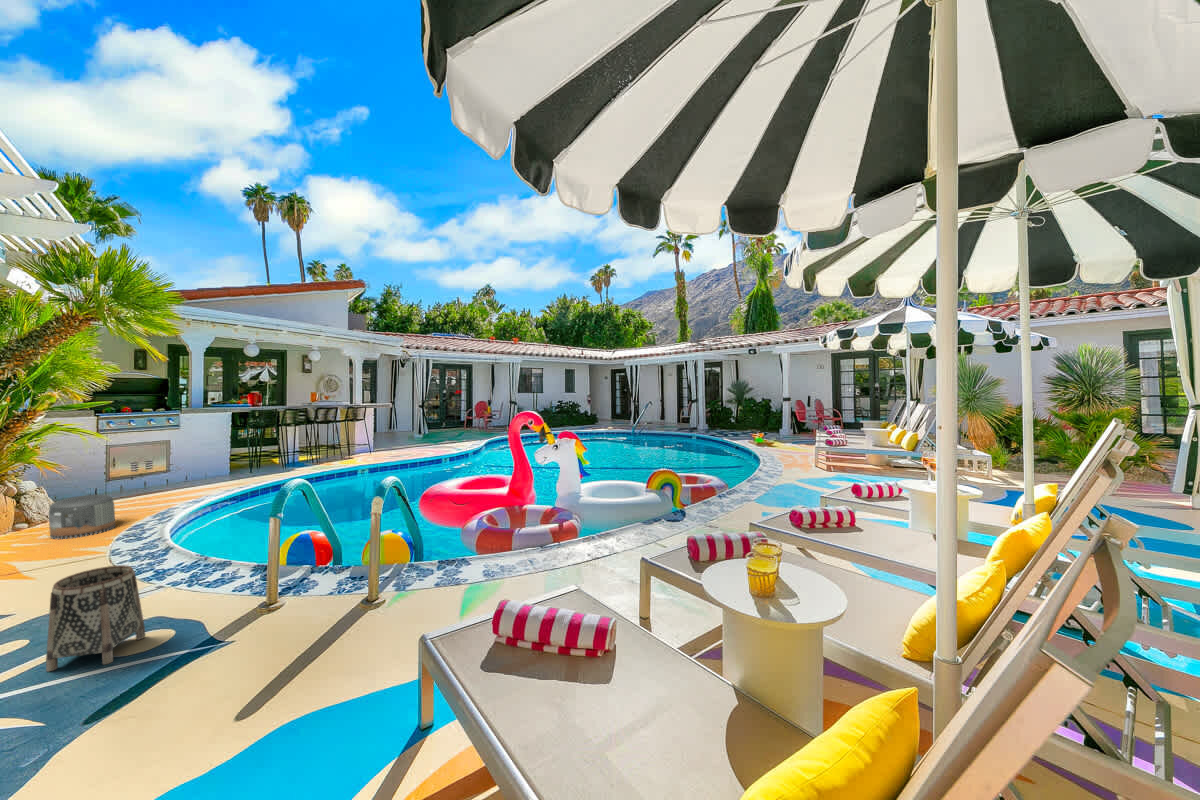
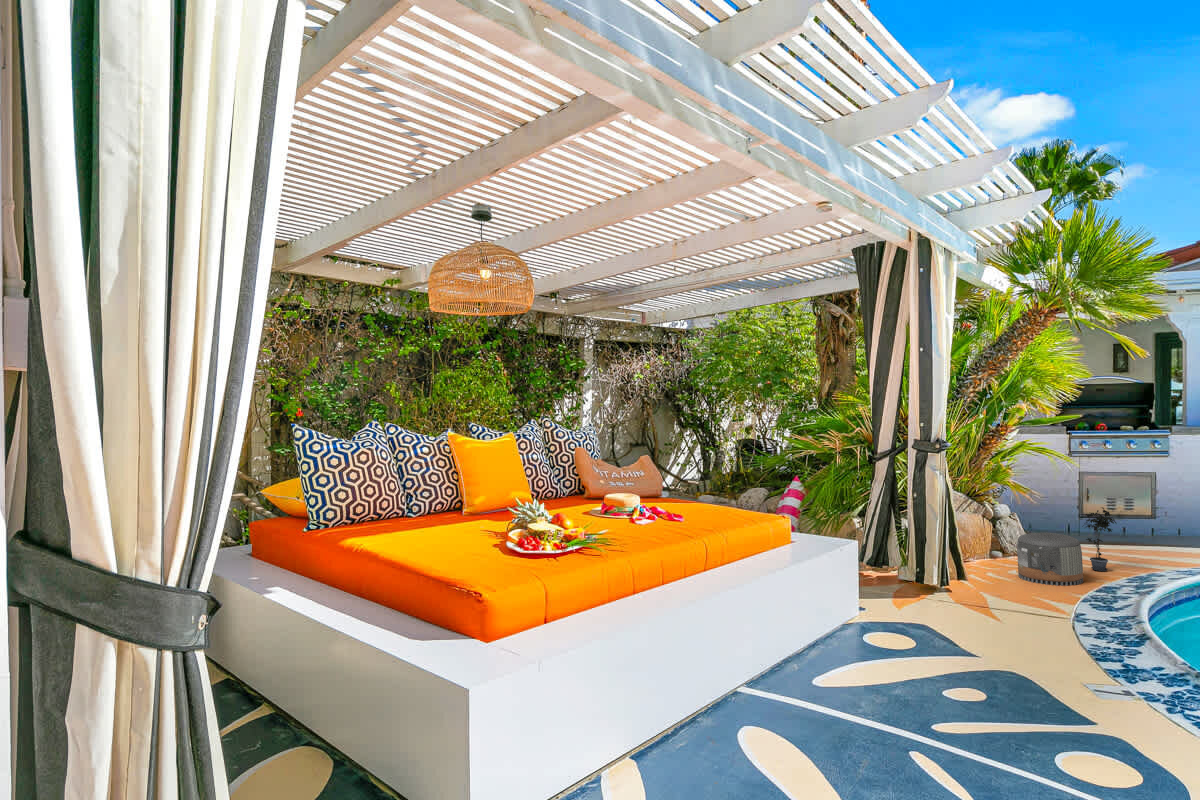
potted plant: none [113,469,143,516] -> present [1086,507,1116,571]
basket: present [46,565,145,671] -> none [994,636,1102,777]

